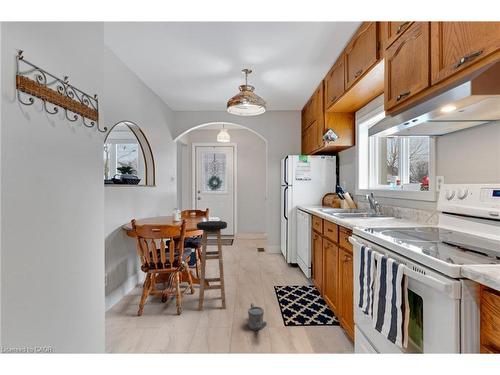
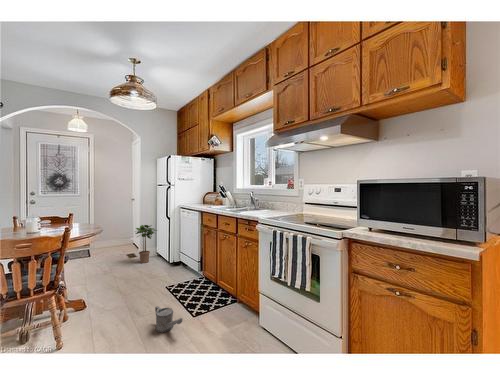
bar stool: present [197,221,227,311] -> none [77,225,121,336]
potted plant: none [259,223,280,259] -> present [136,225,157,263]

